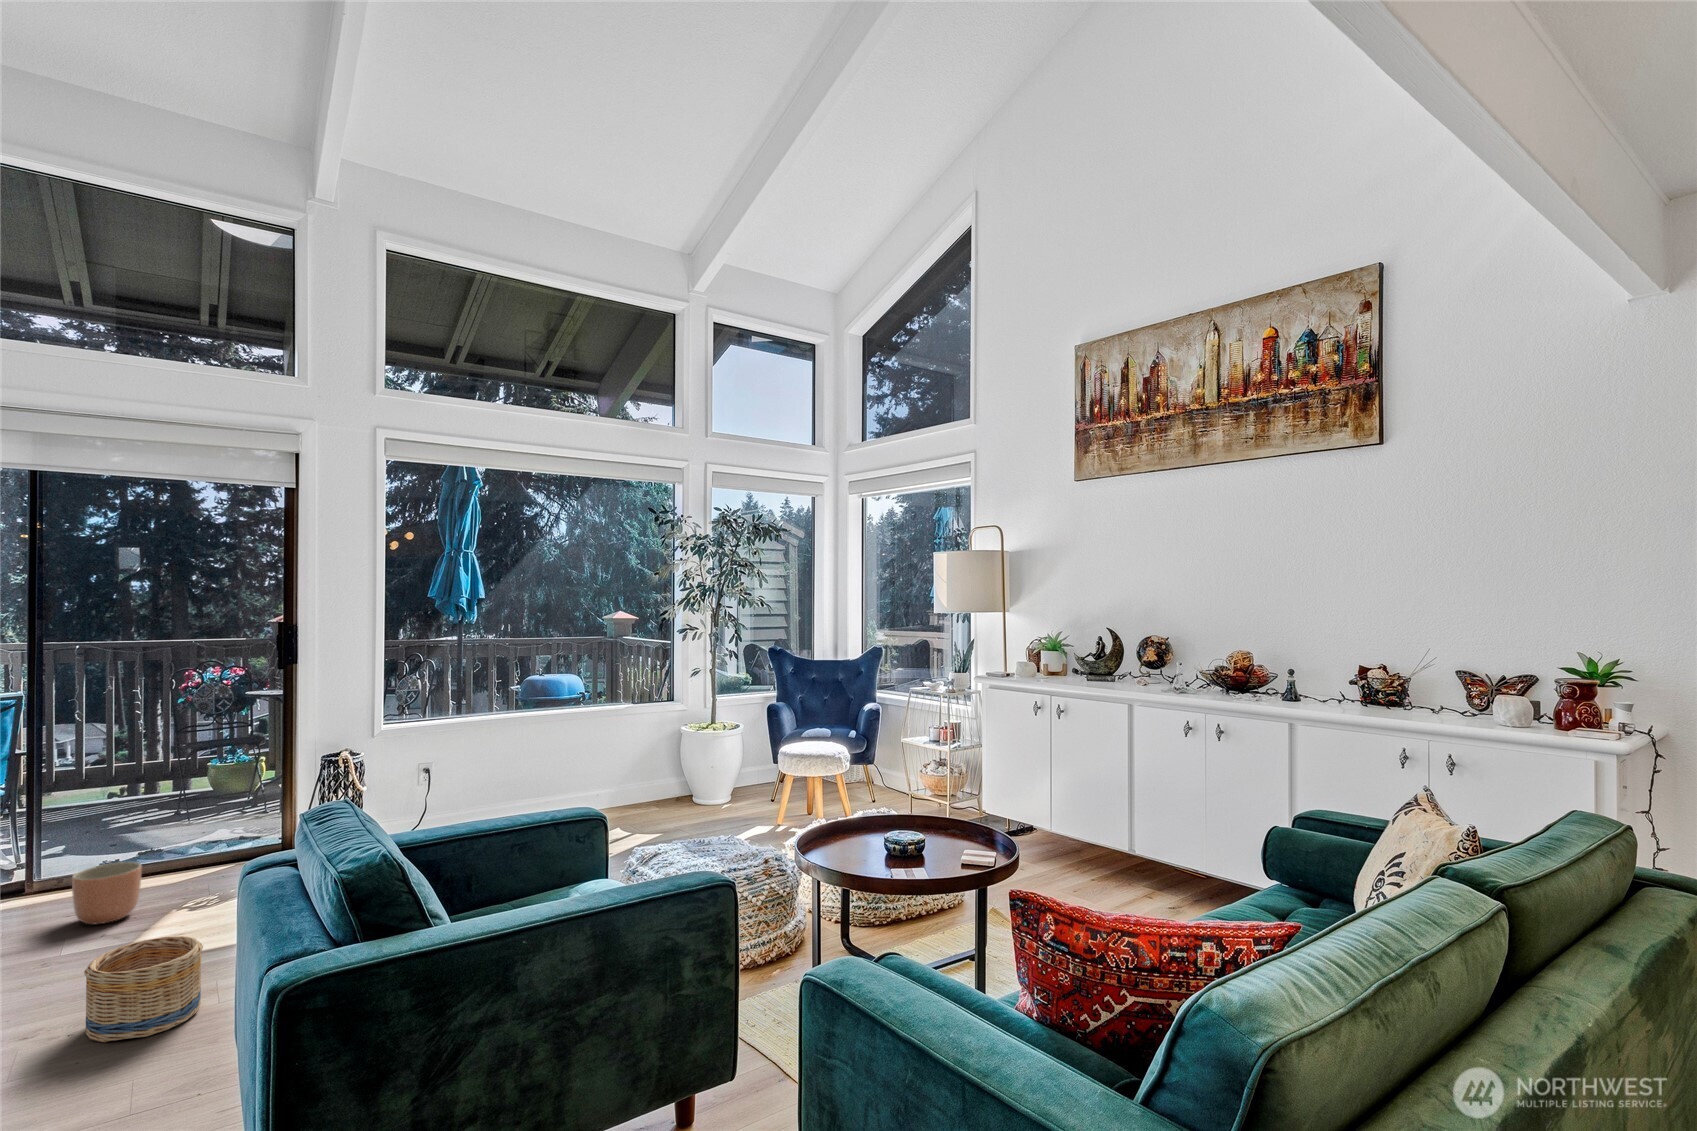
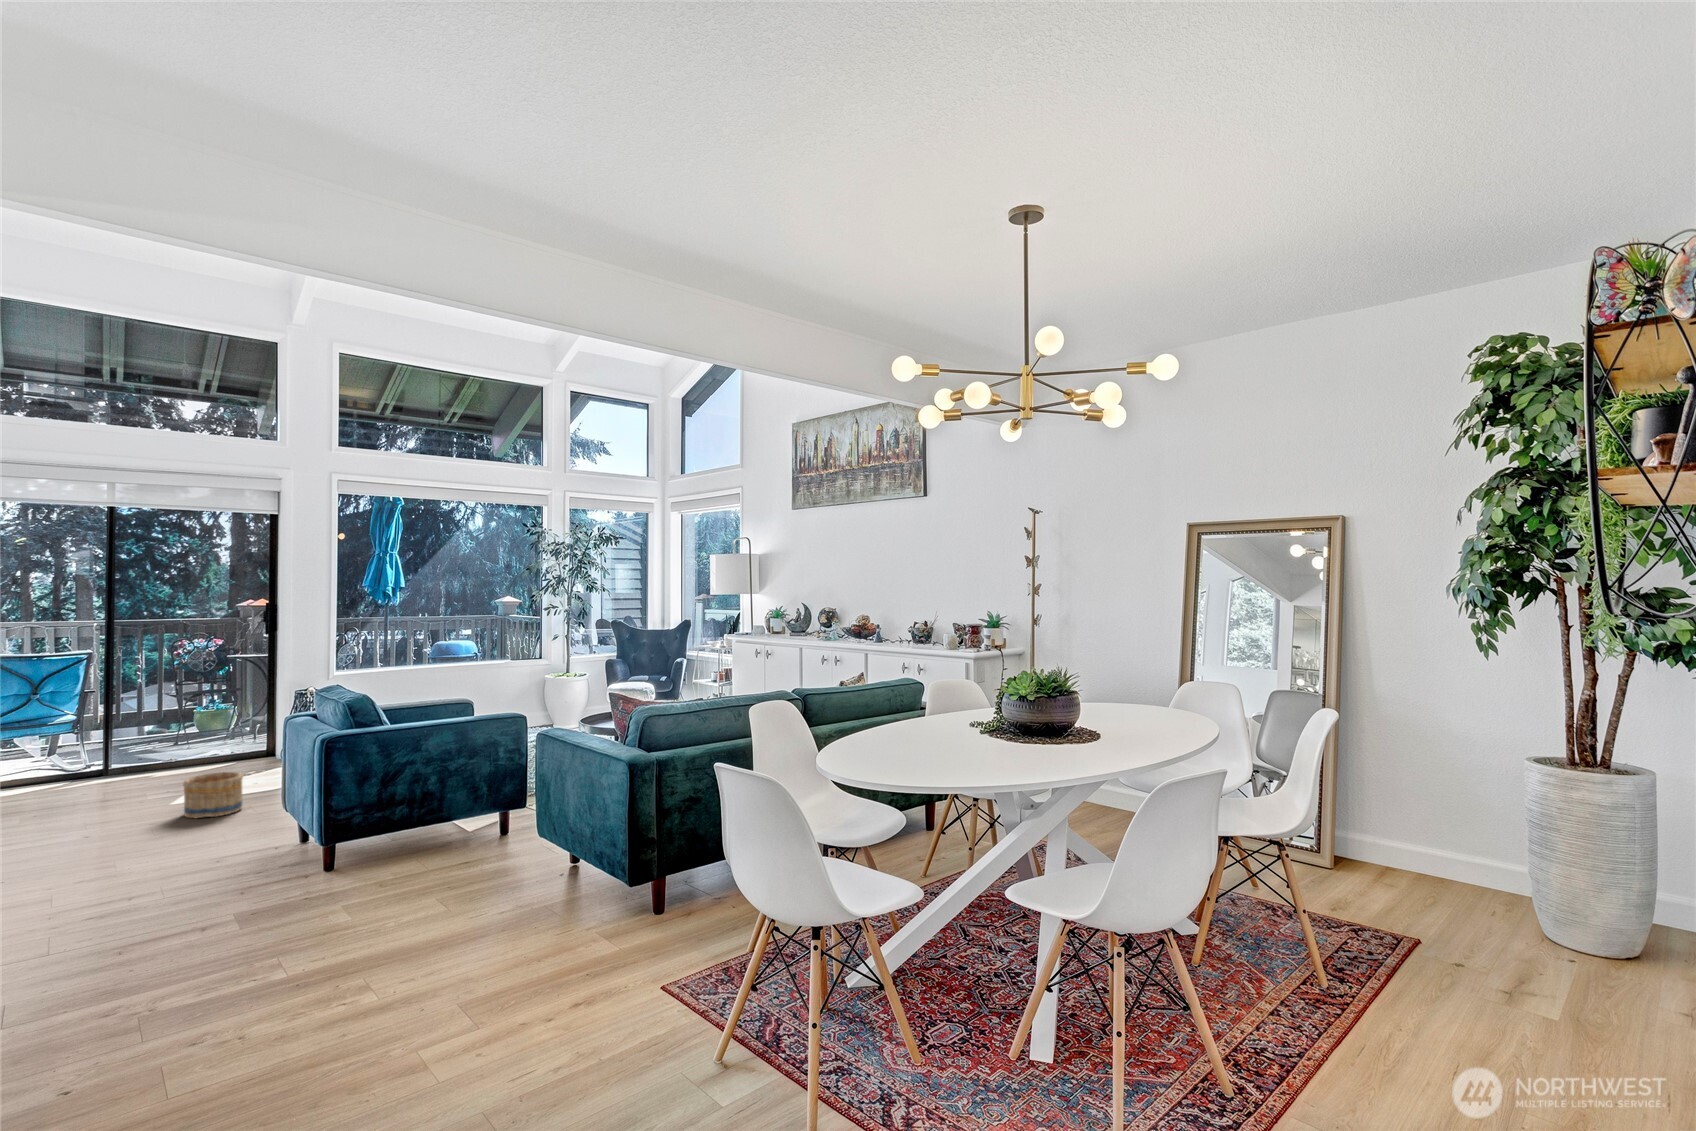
planter: present [72,862,142,924] -> none [150,748,190,782]

